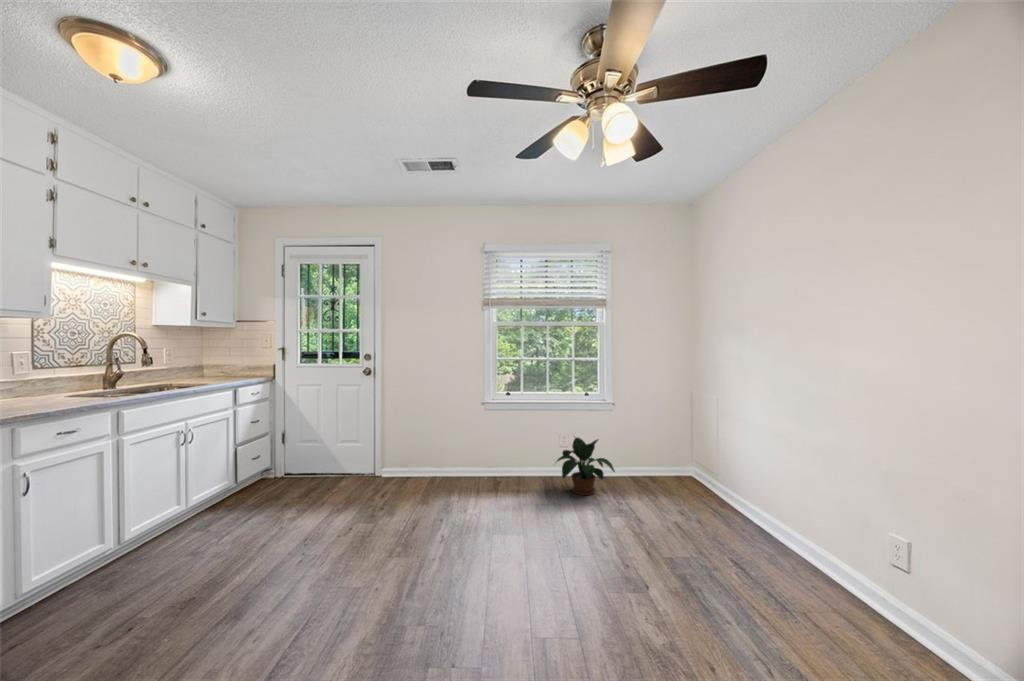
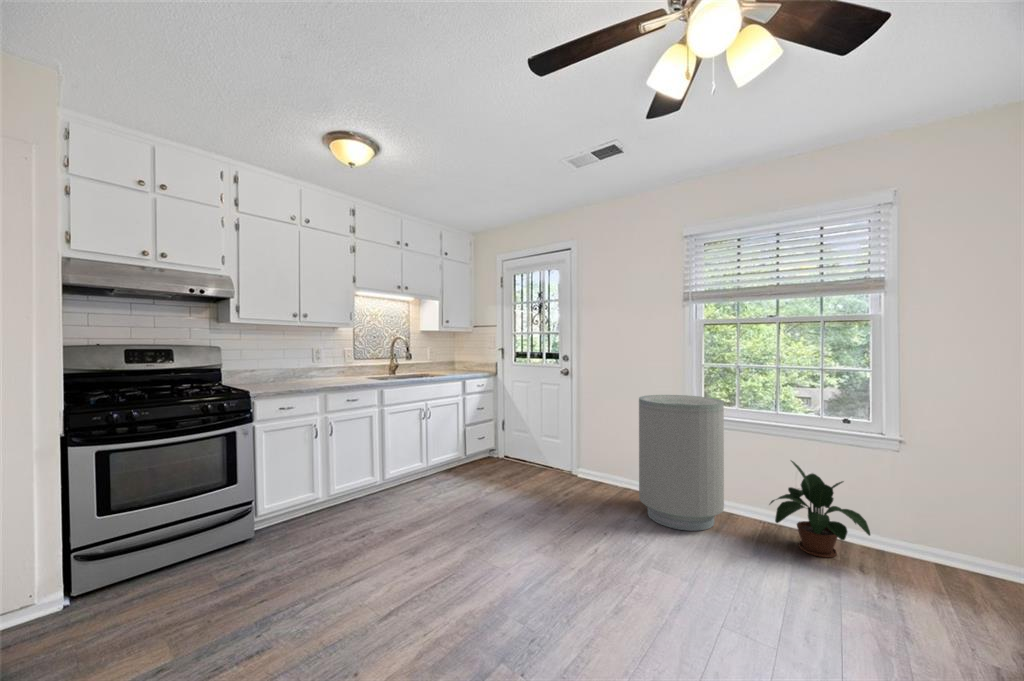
trash can: none [456,388,523,502] -> present [639,395,724,531]

